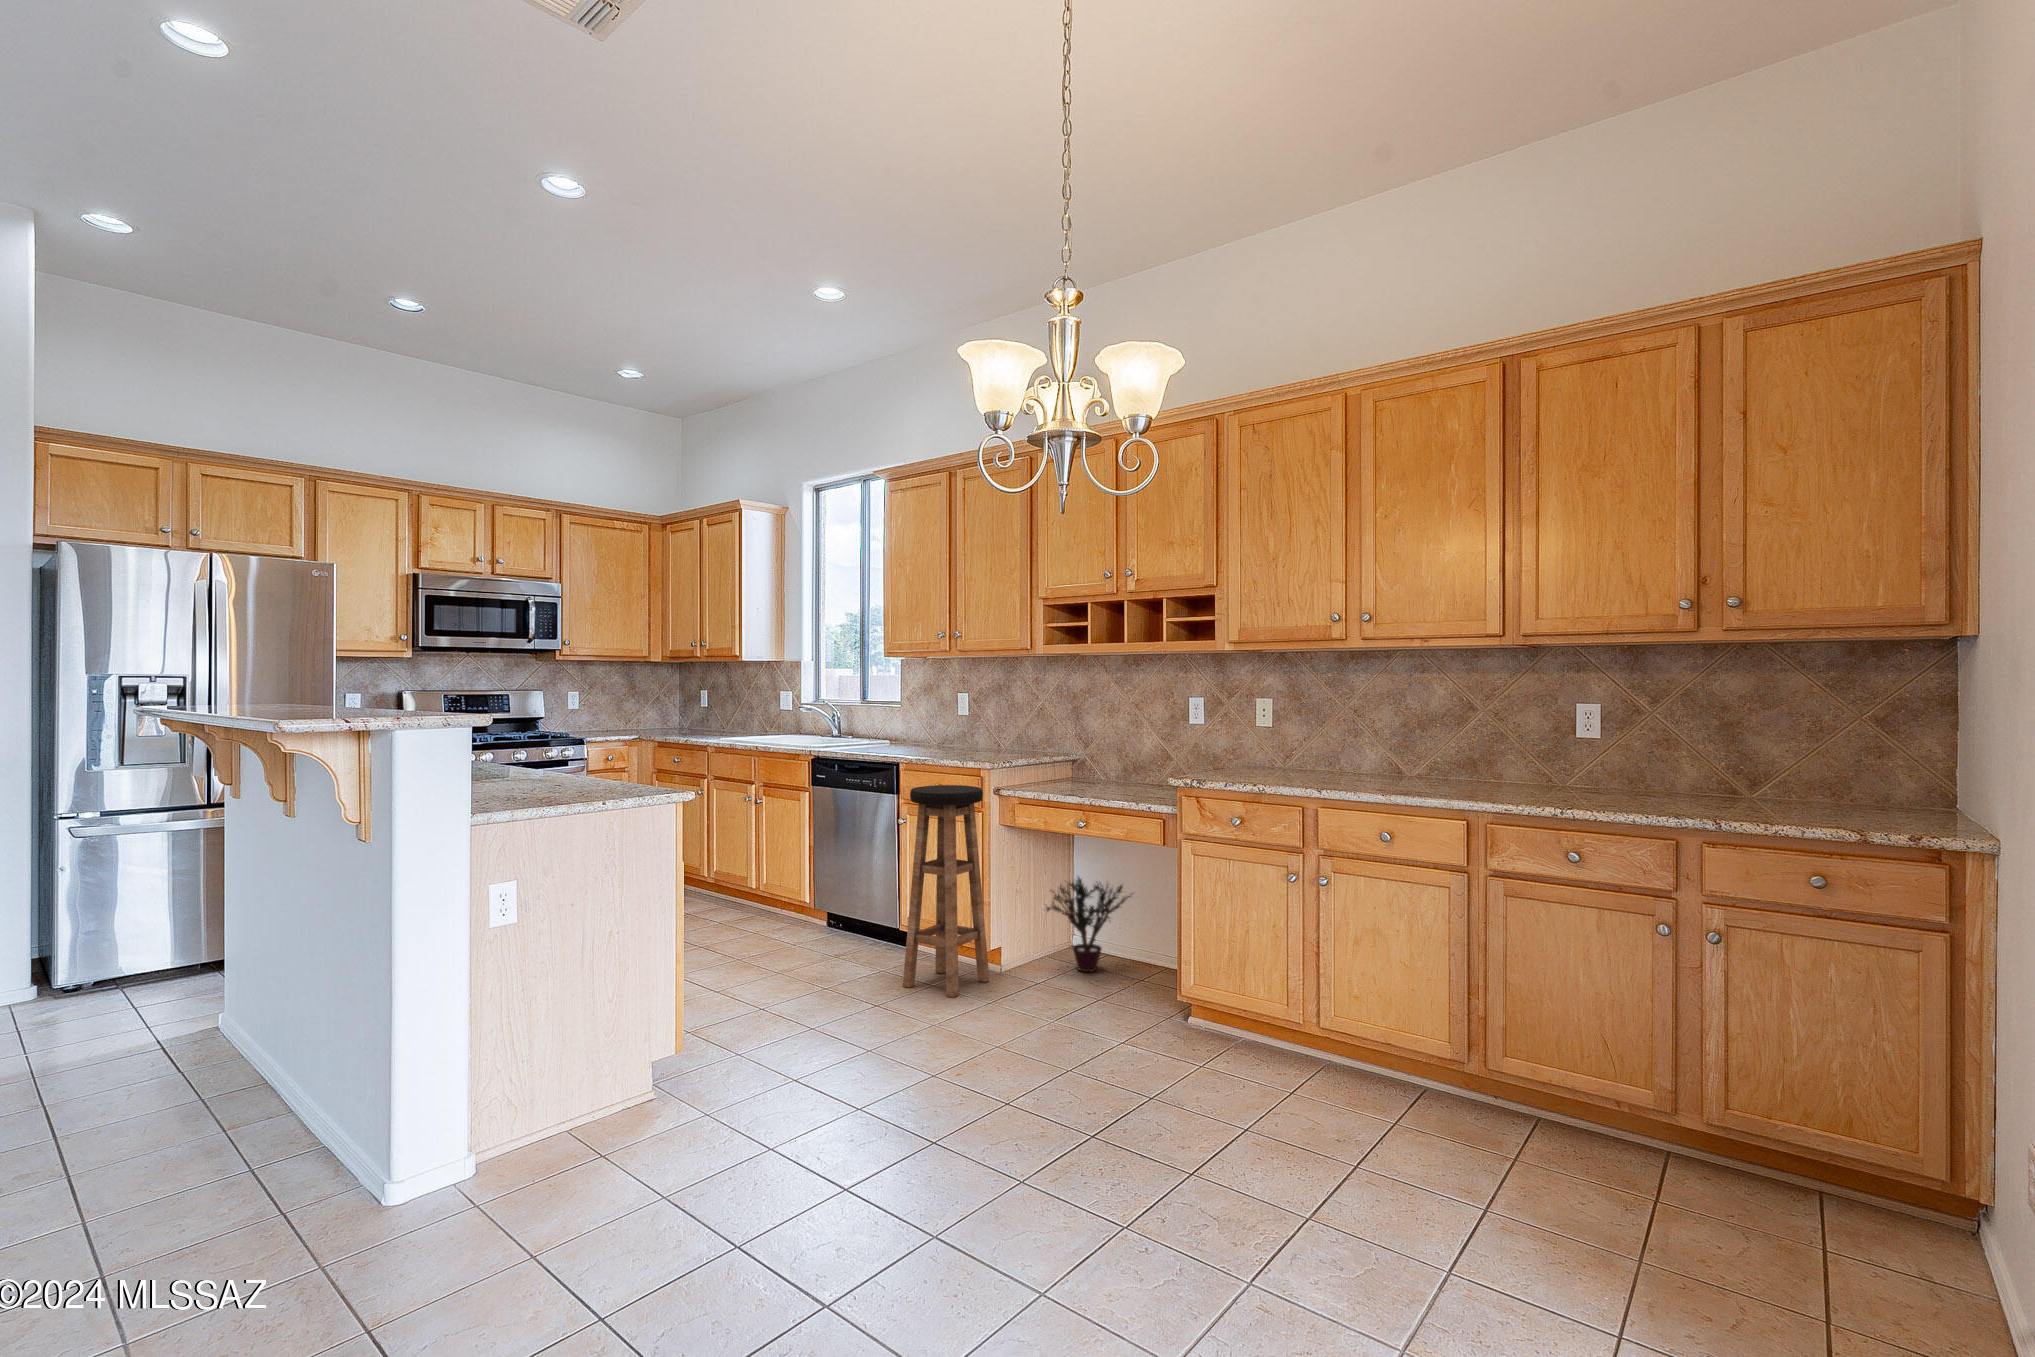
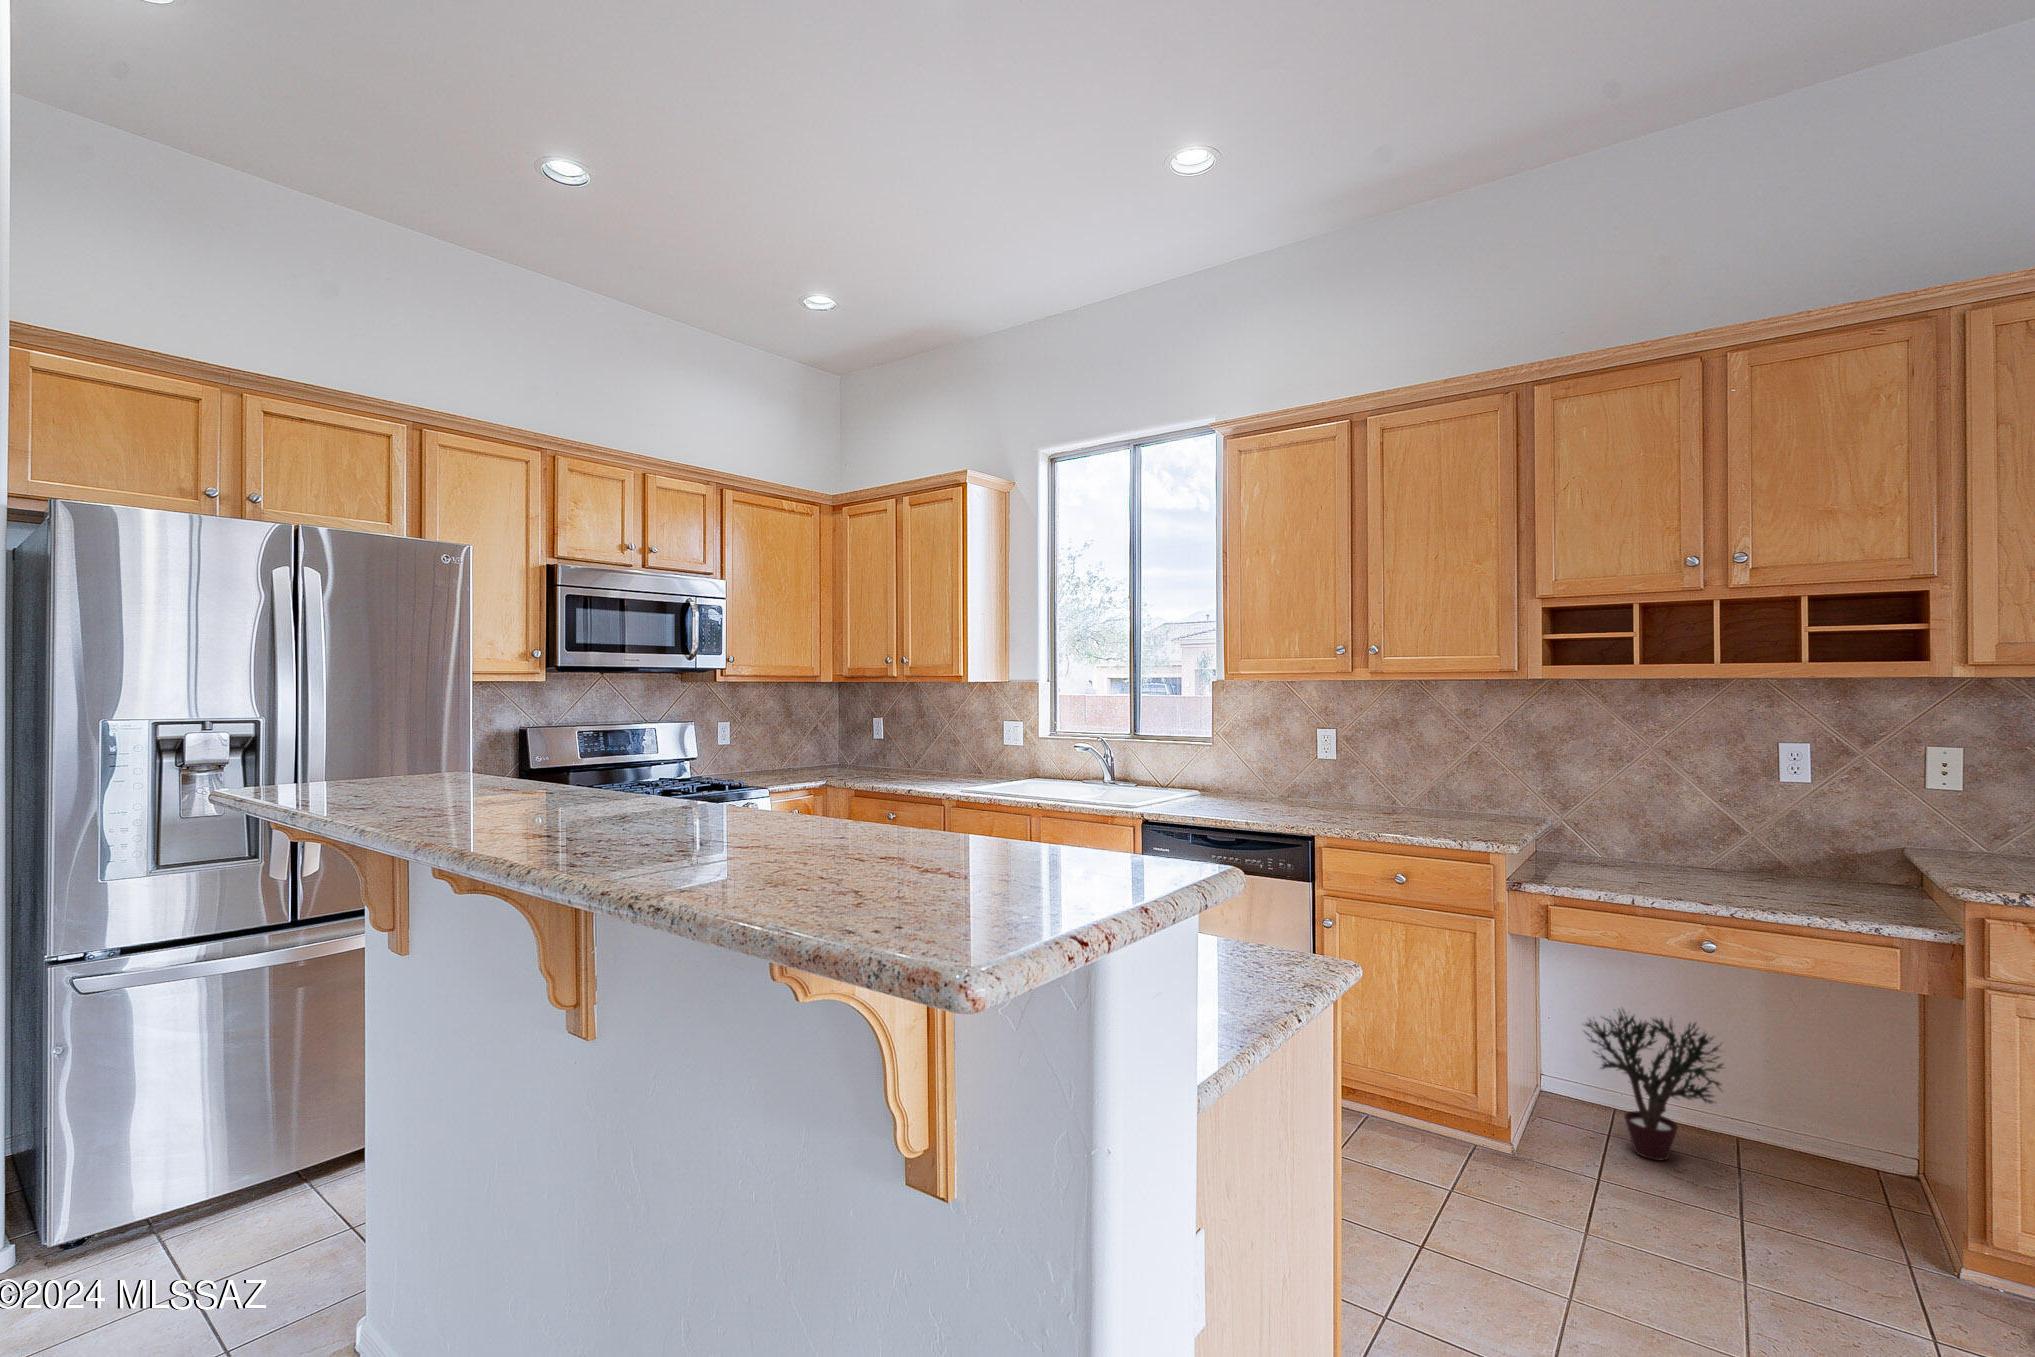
bar stool: present [903,785,989,998] -> none [1418,878,1544,1233]

